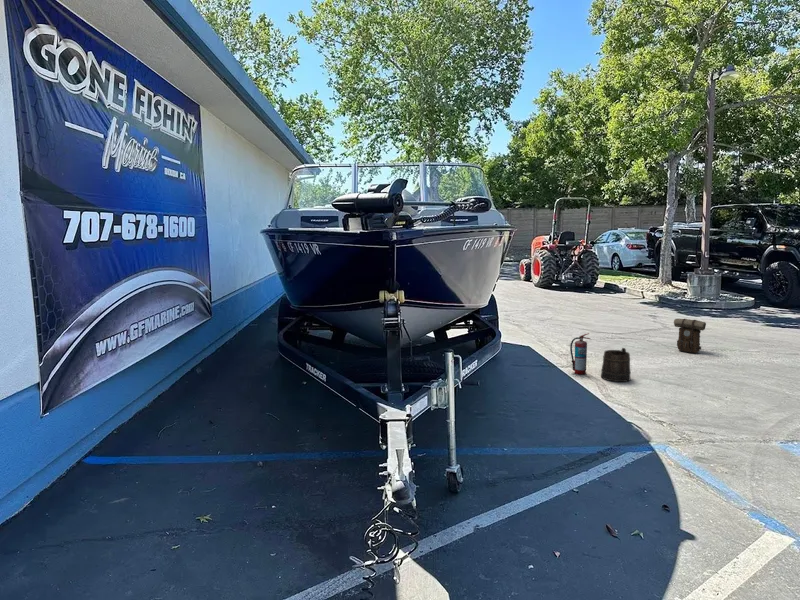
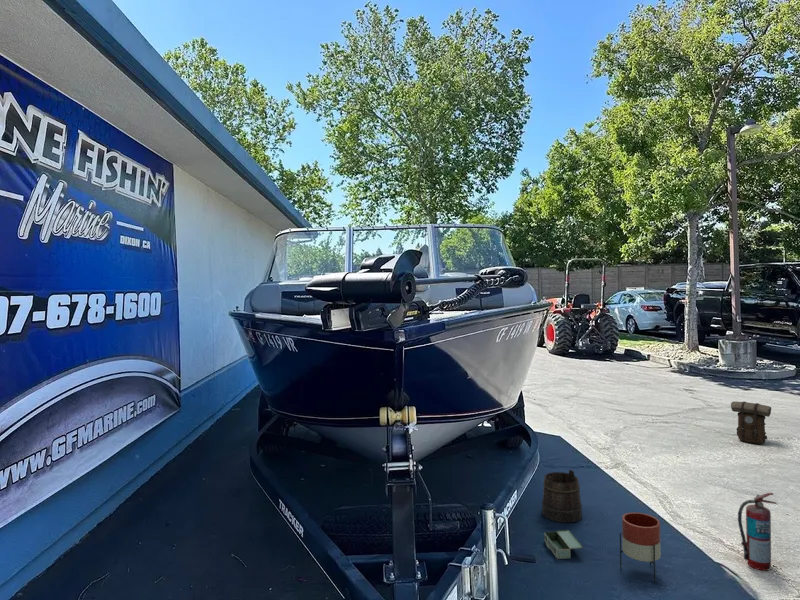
fire extinguisher: present [570,333,590,375] -> present [738,493,777,571]
bucket: present [601,348,631,382] -> present [542,470,582,523]
planter: none [555,385,585,432] -> present [620,512,661,582]
toolbox: none [502,401,530,419] -> present [544,530,583,559]

